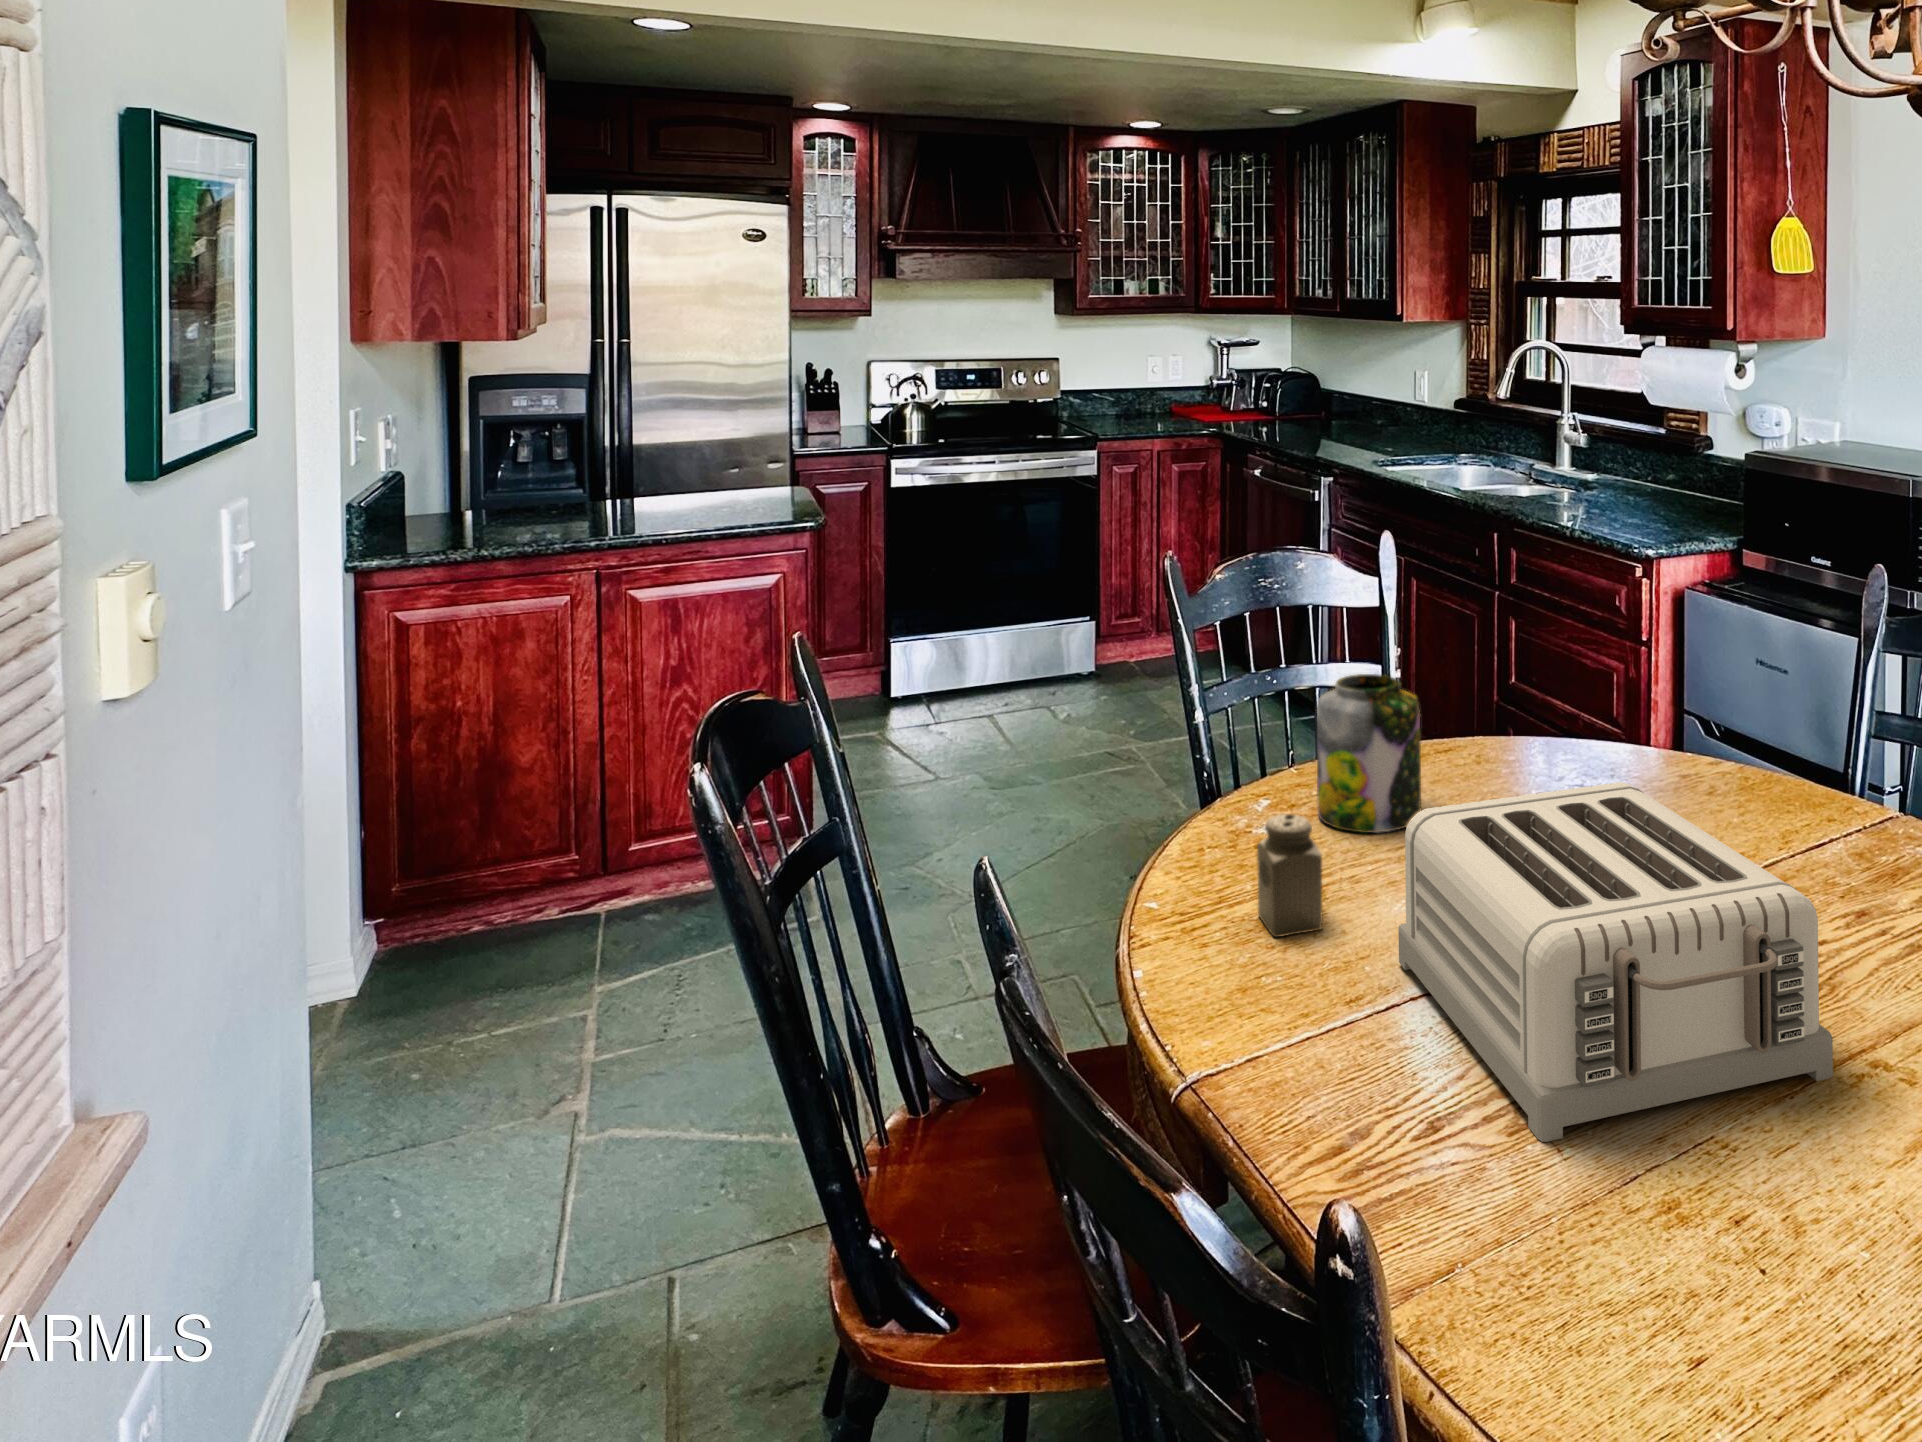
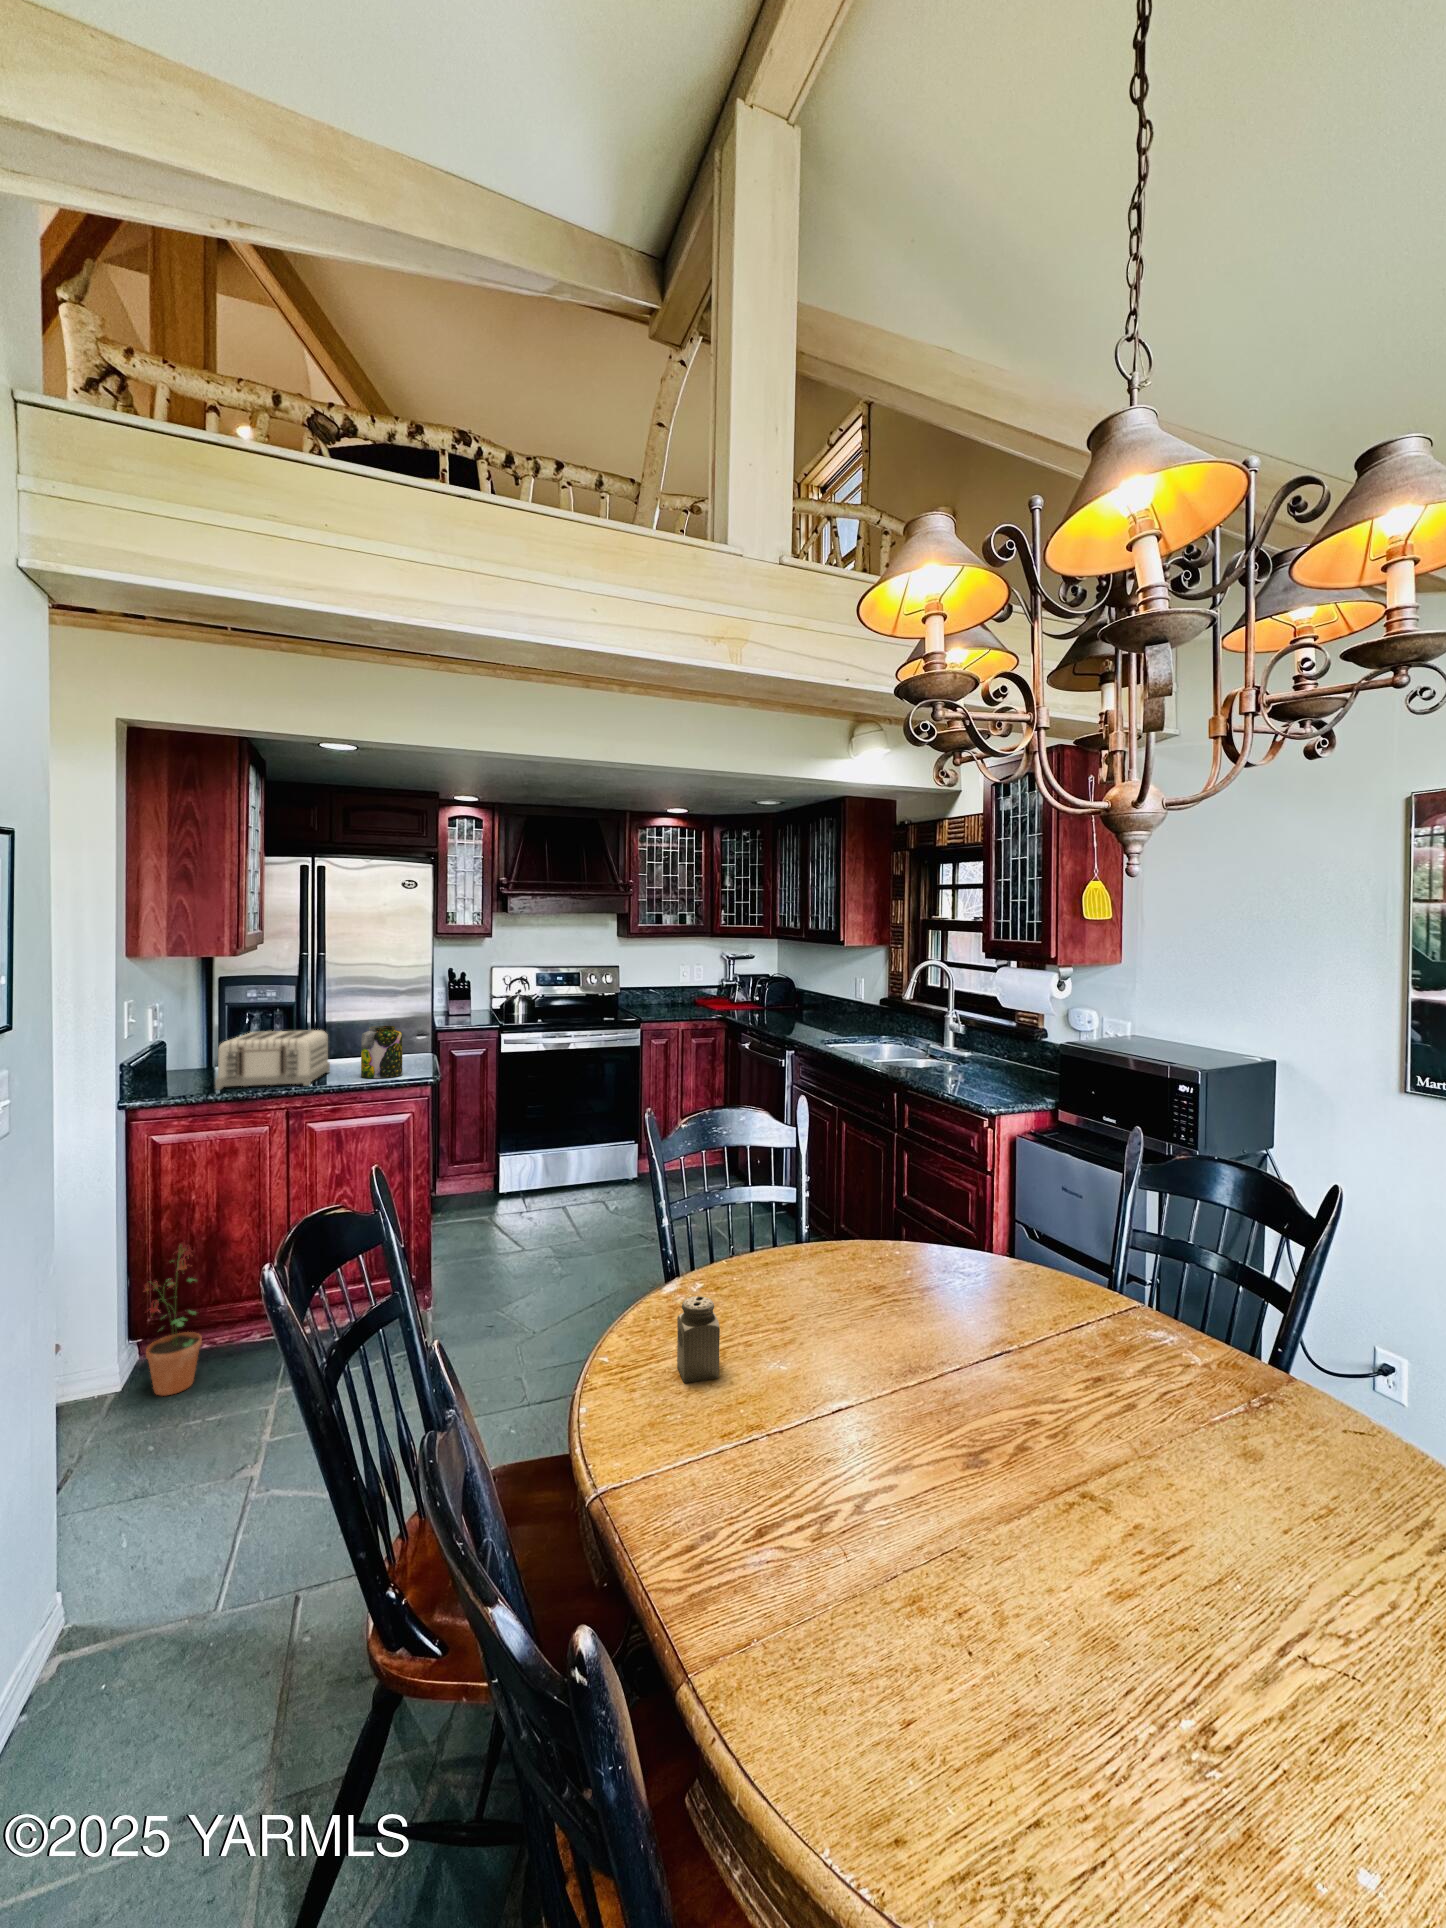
jar: present [1317,674,1421,833] -> present [361,1026,402,1078]
potted plant: none [382,776,477,1005] -> present [143,1243,202,1396]
toaster: present [1398,782,1833,1142] -> present [215,1030,330,1089]

